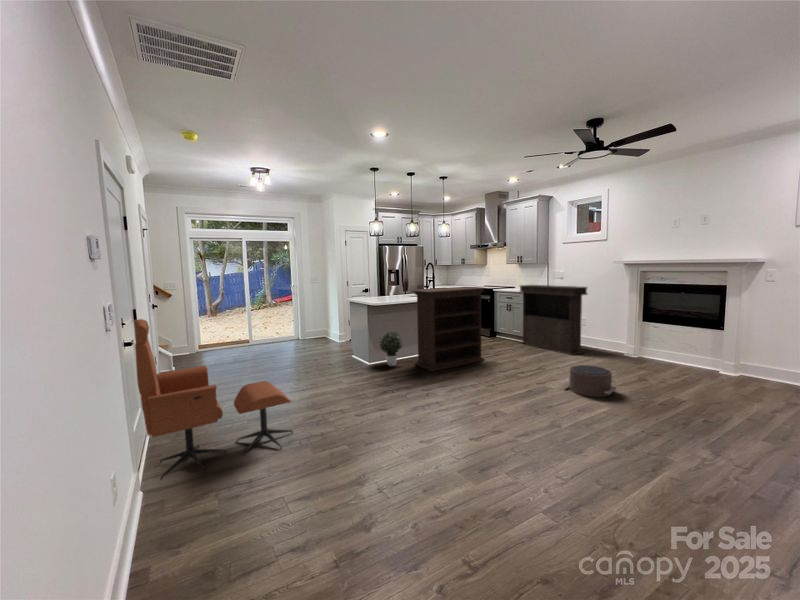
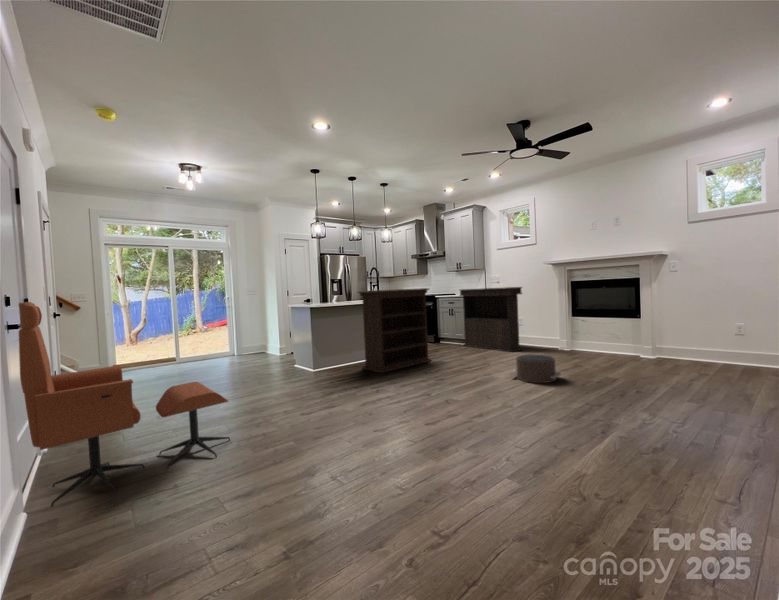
potted plant: present [379,332,403,366] -> none [324,335,350,371]

